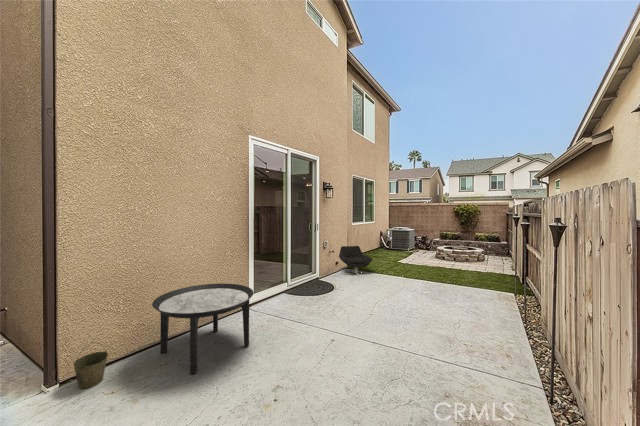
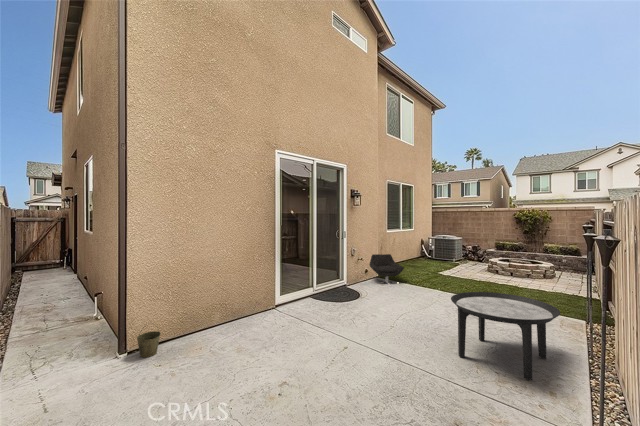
round table: present [152,283,254,374] -> present [451,292,560,380]

